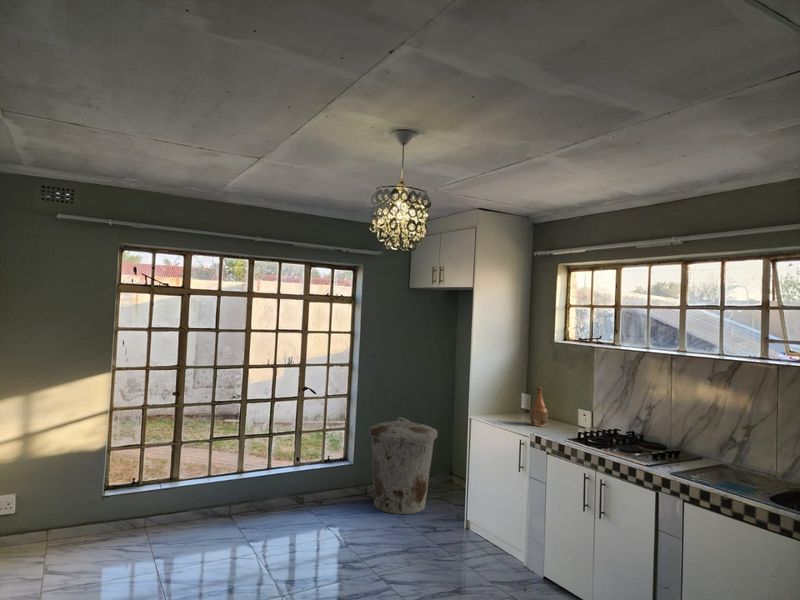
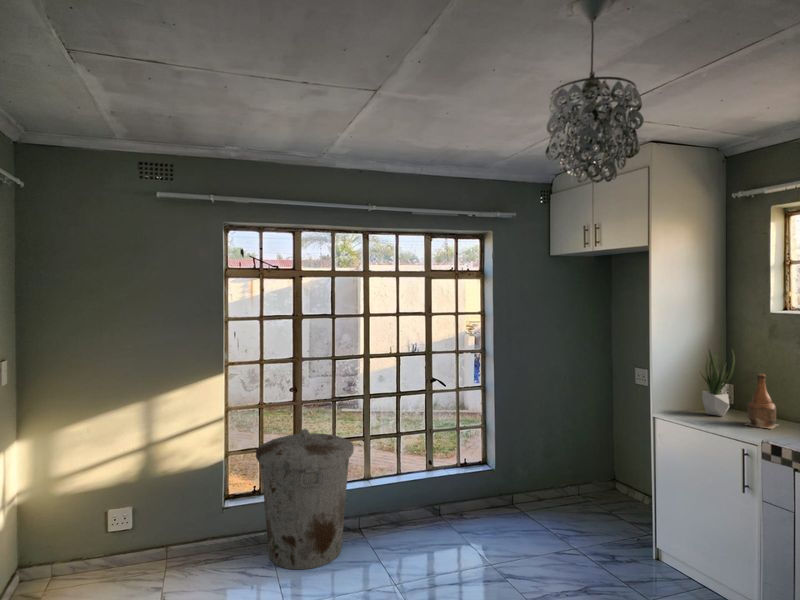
potted plant: none [503,367,527,419] -> present [701,349,735,416]
trash can: present [369,417,437,514] -> present [256,429,354,569]

